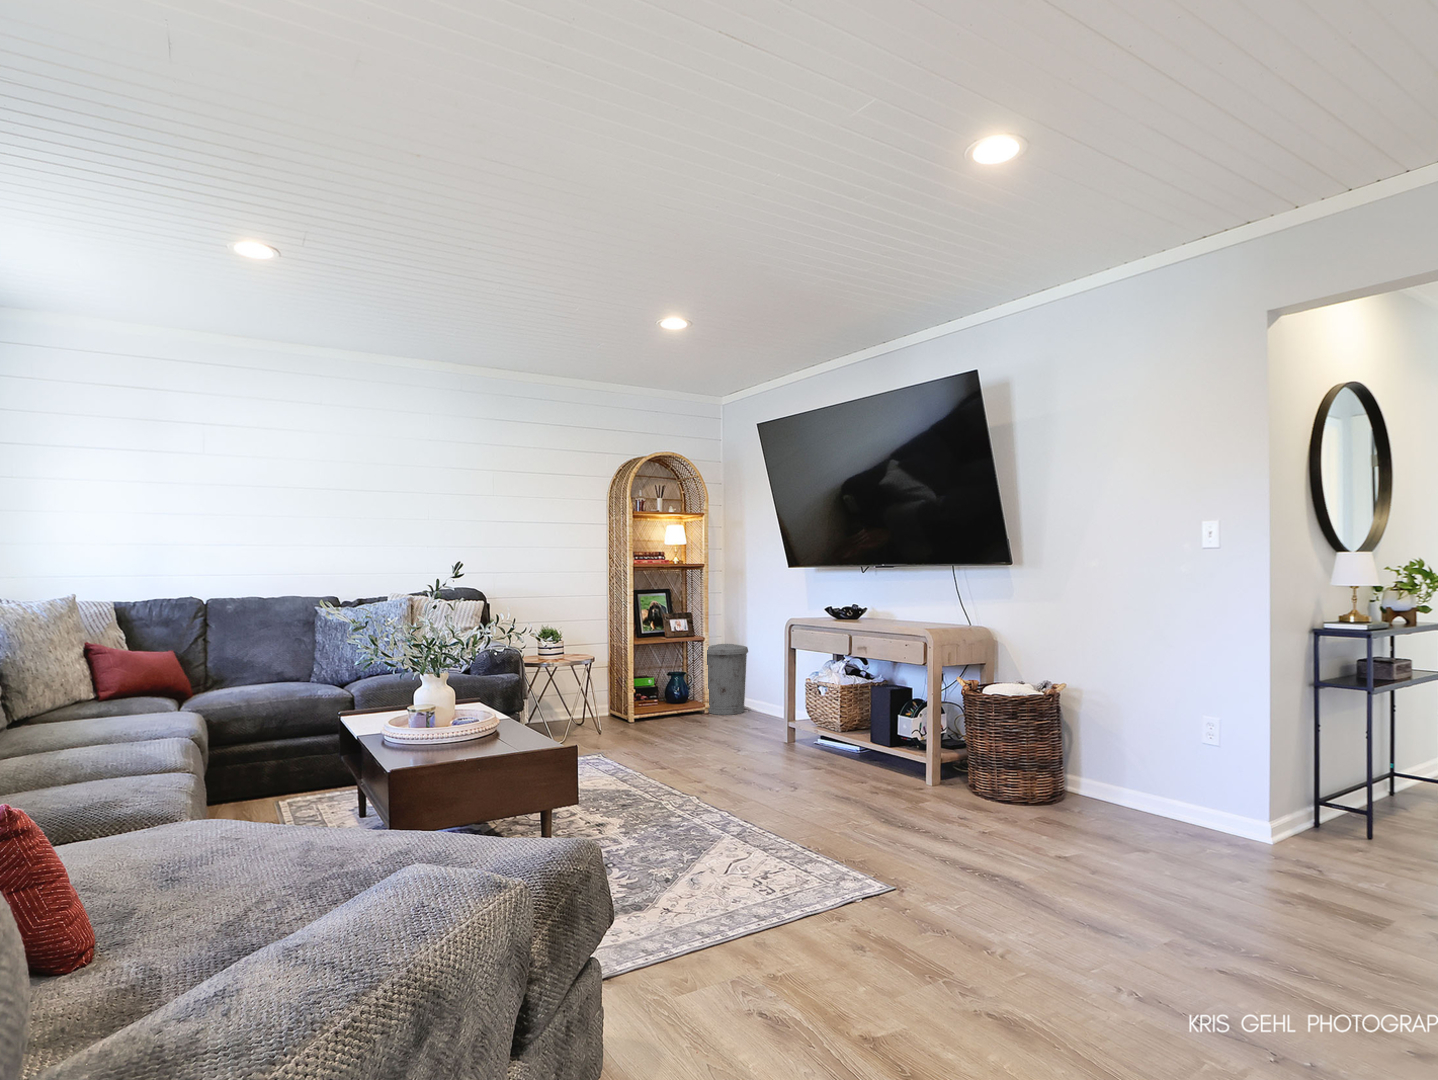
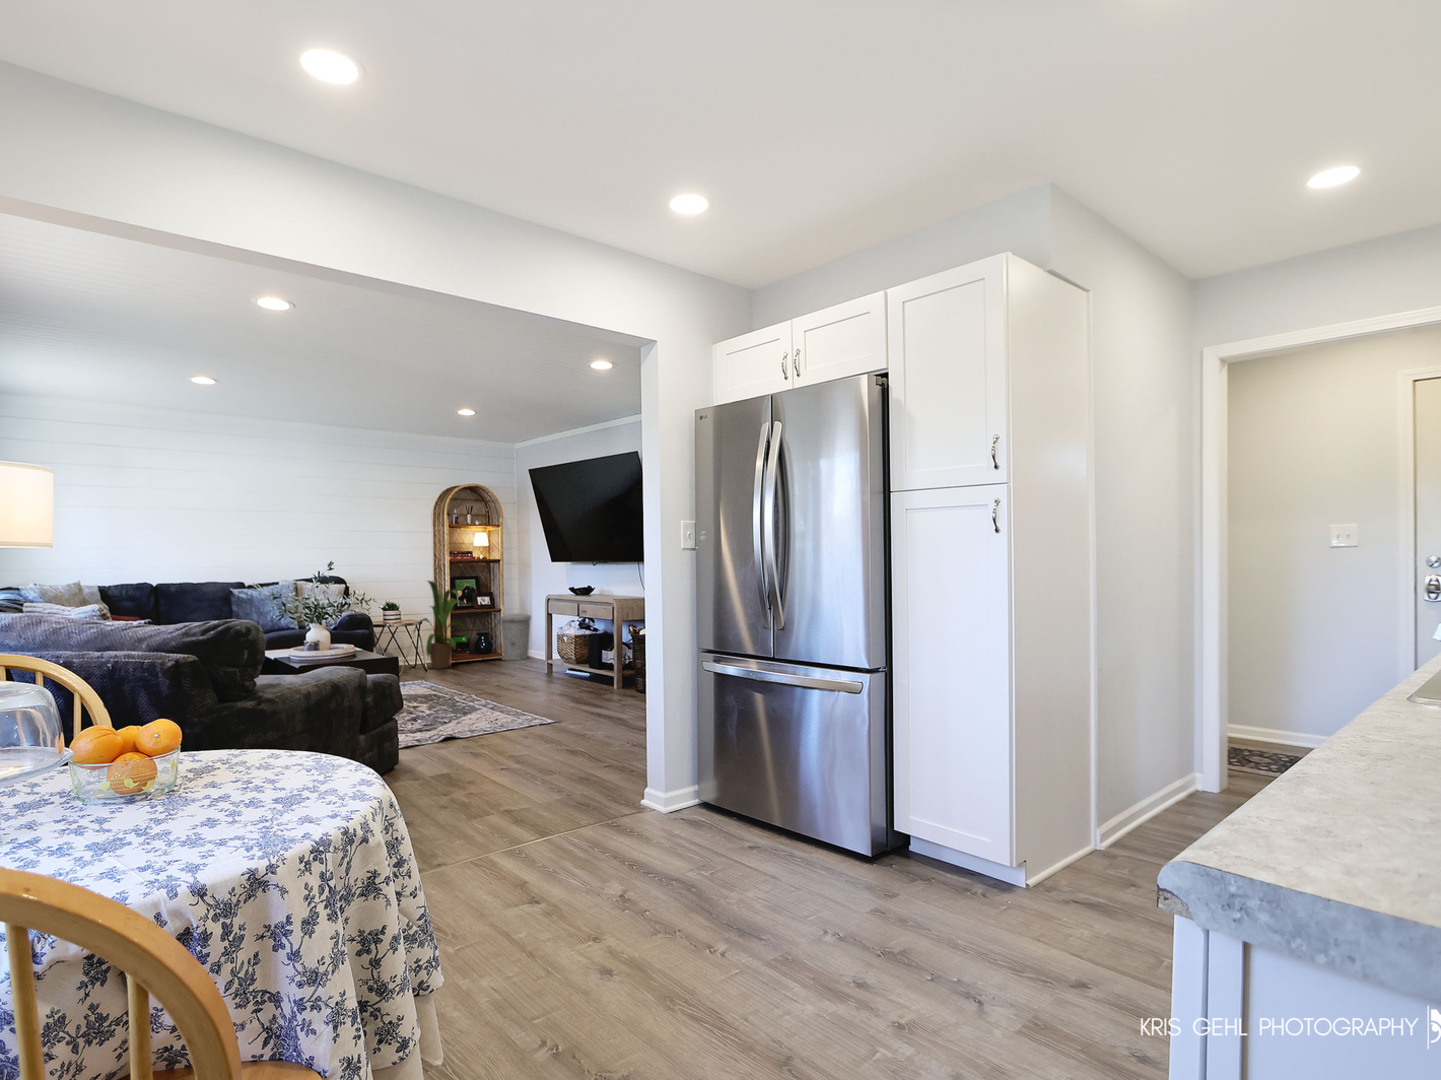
house plant: none [578,594,670,729] -> present [420,581,467,669]

